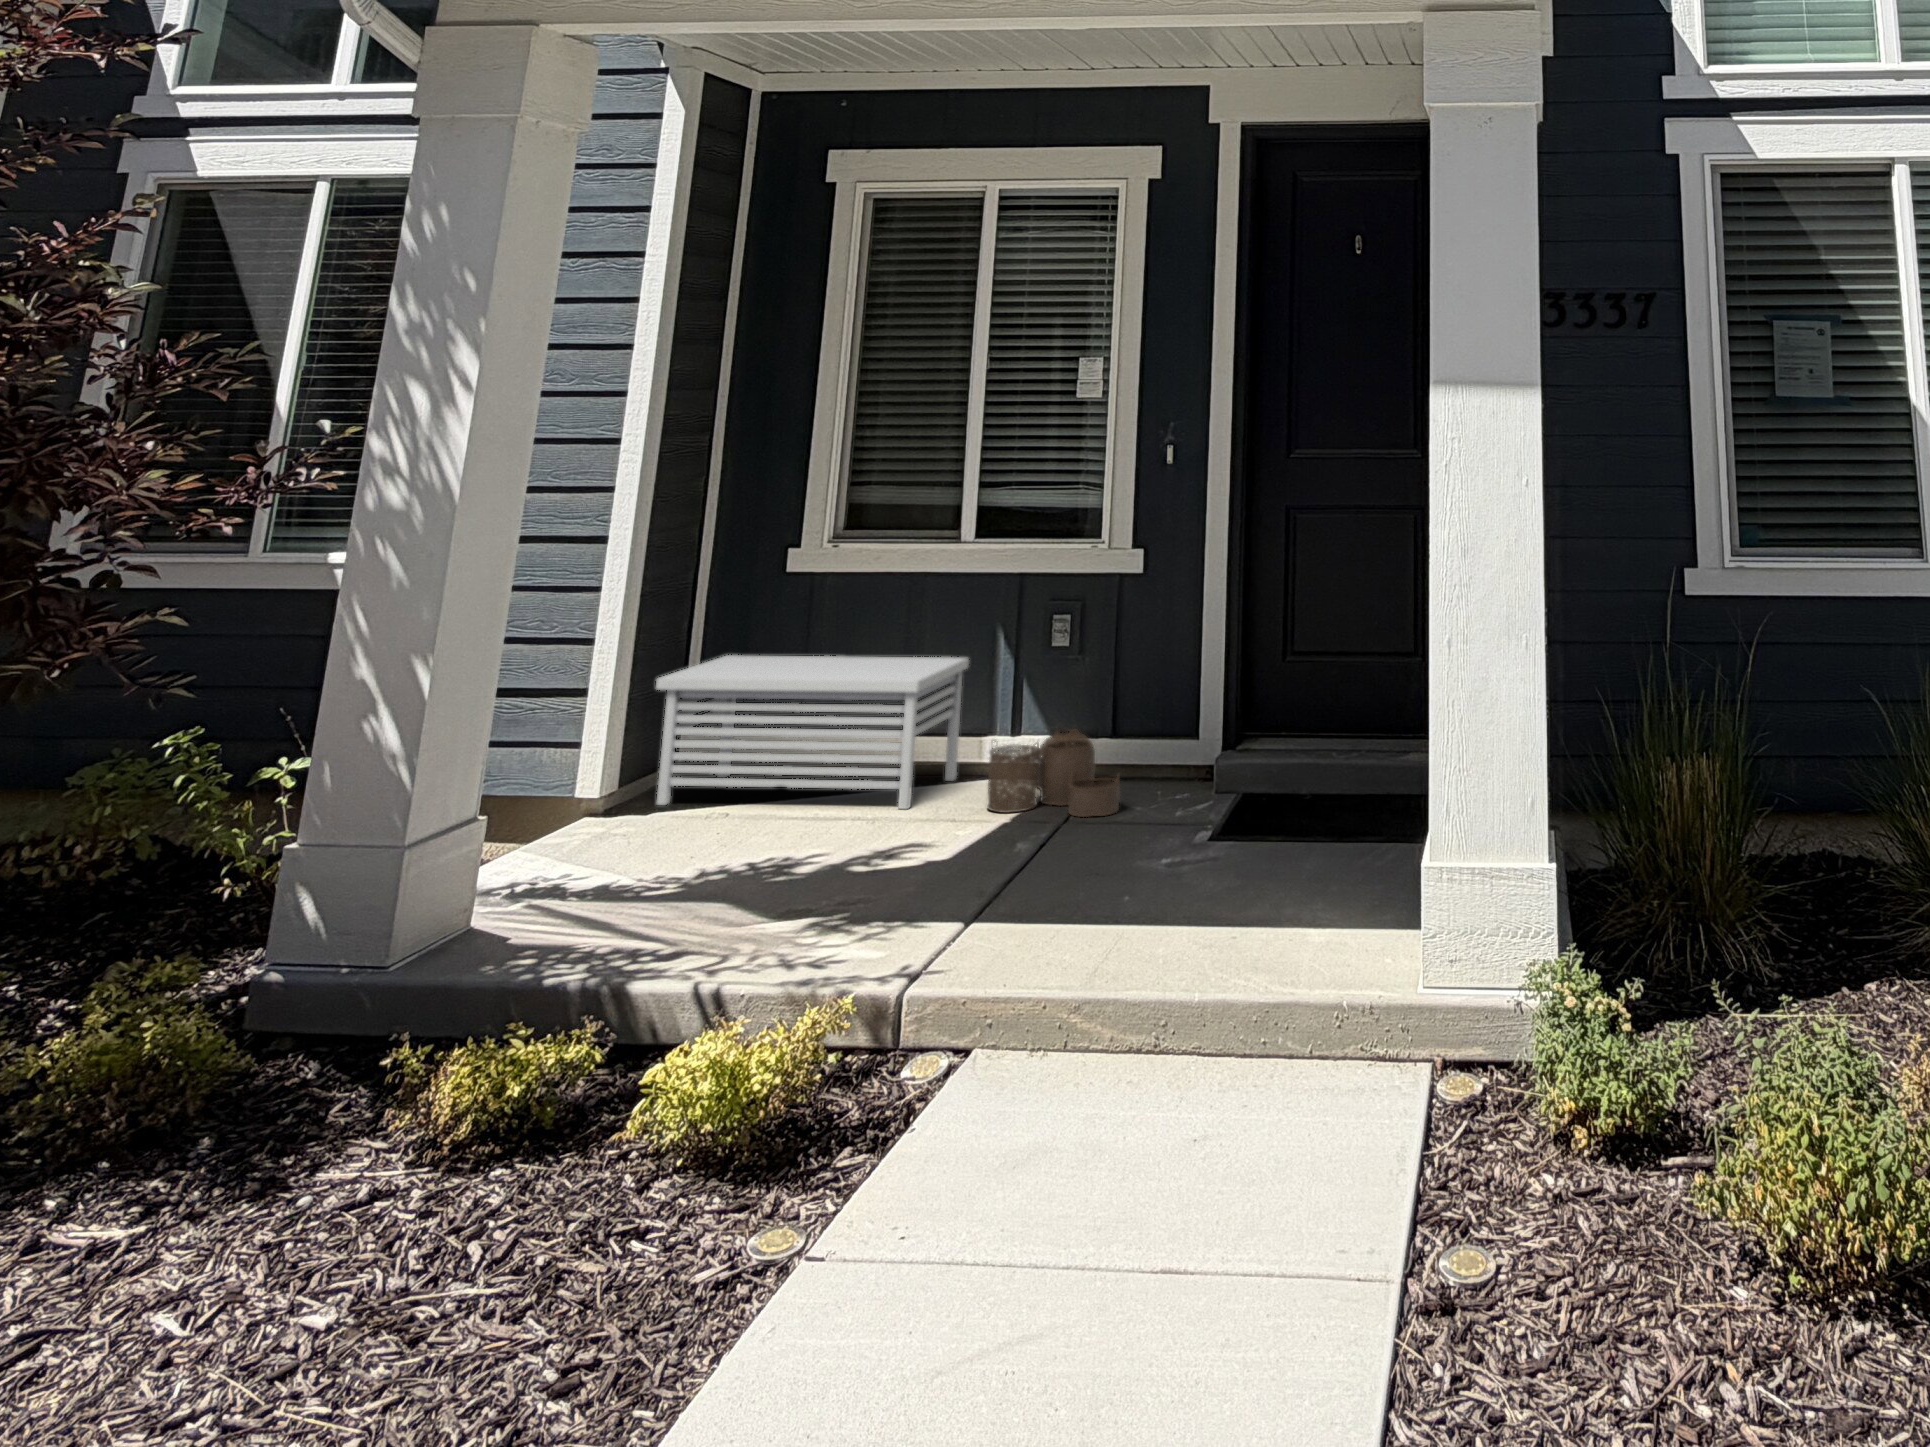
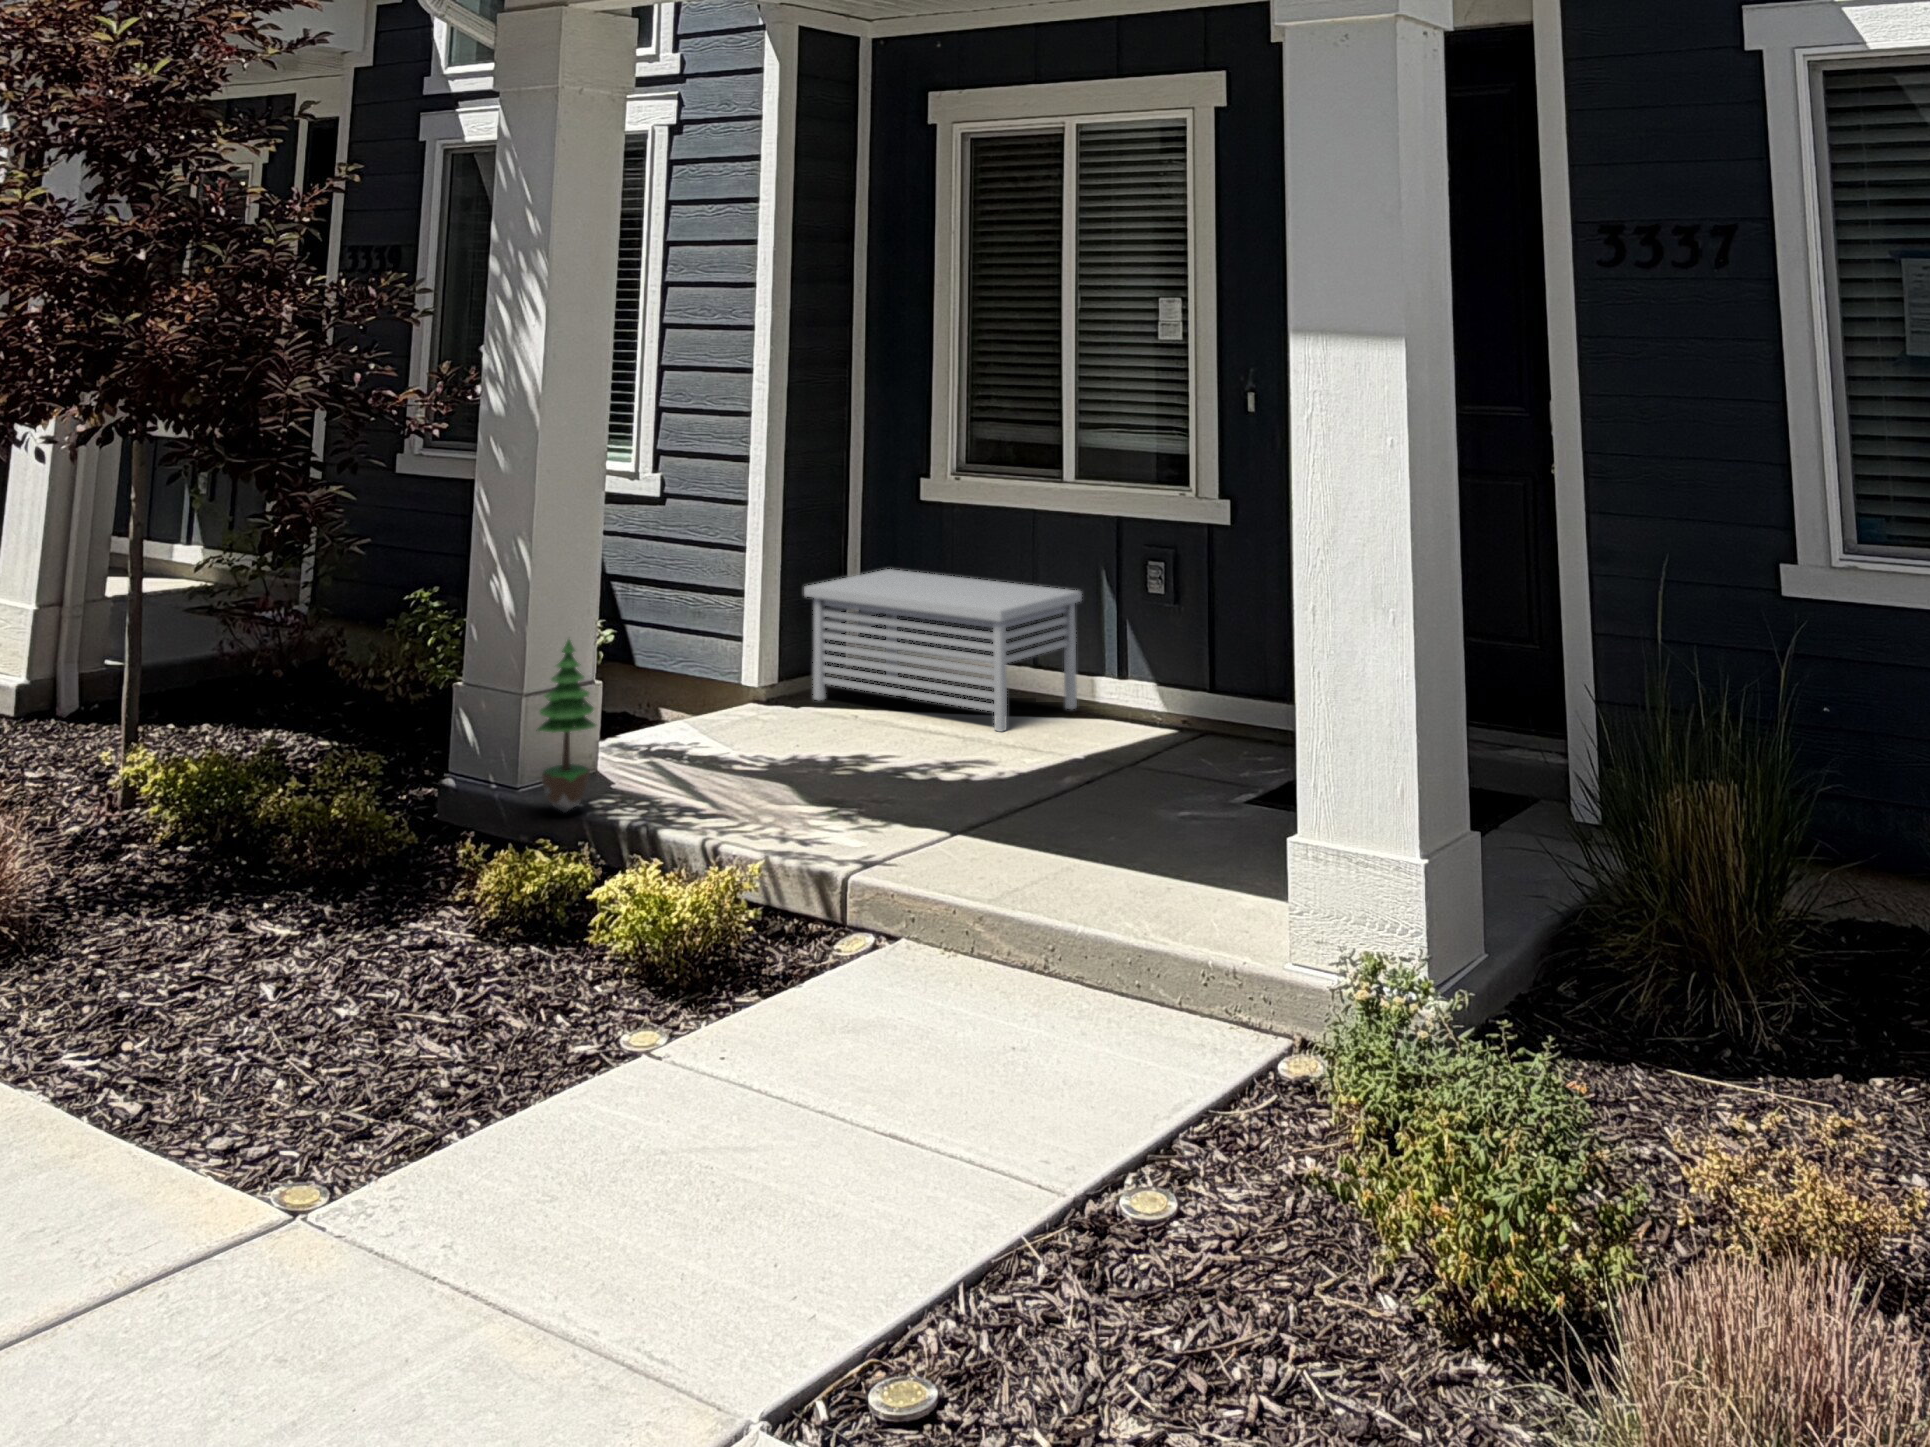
woven basket: present [987,729,1120,817] -> none [1066,665,1193,764]
potted tree: none [457,742,538,959] -> present [536,640,595,812]

